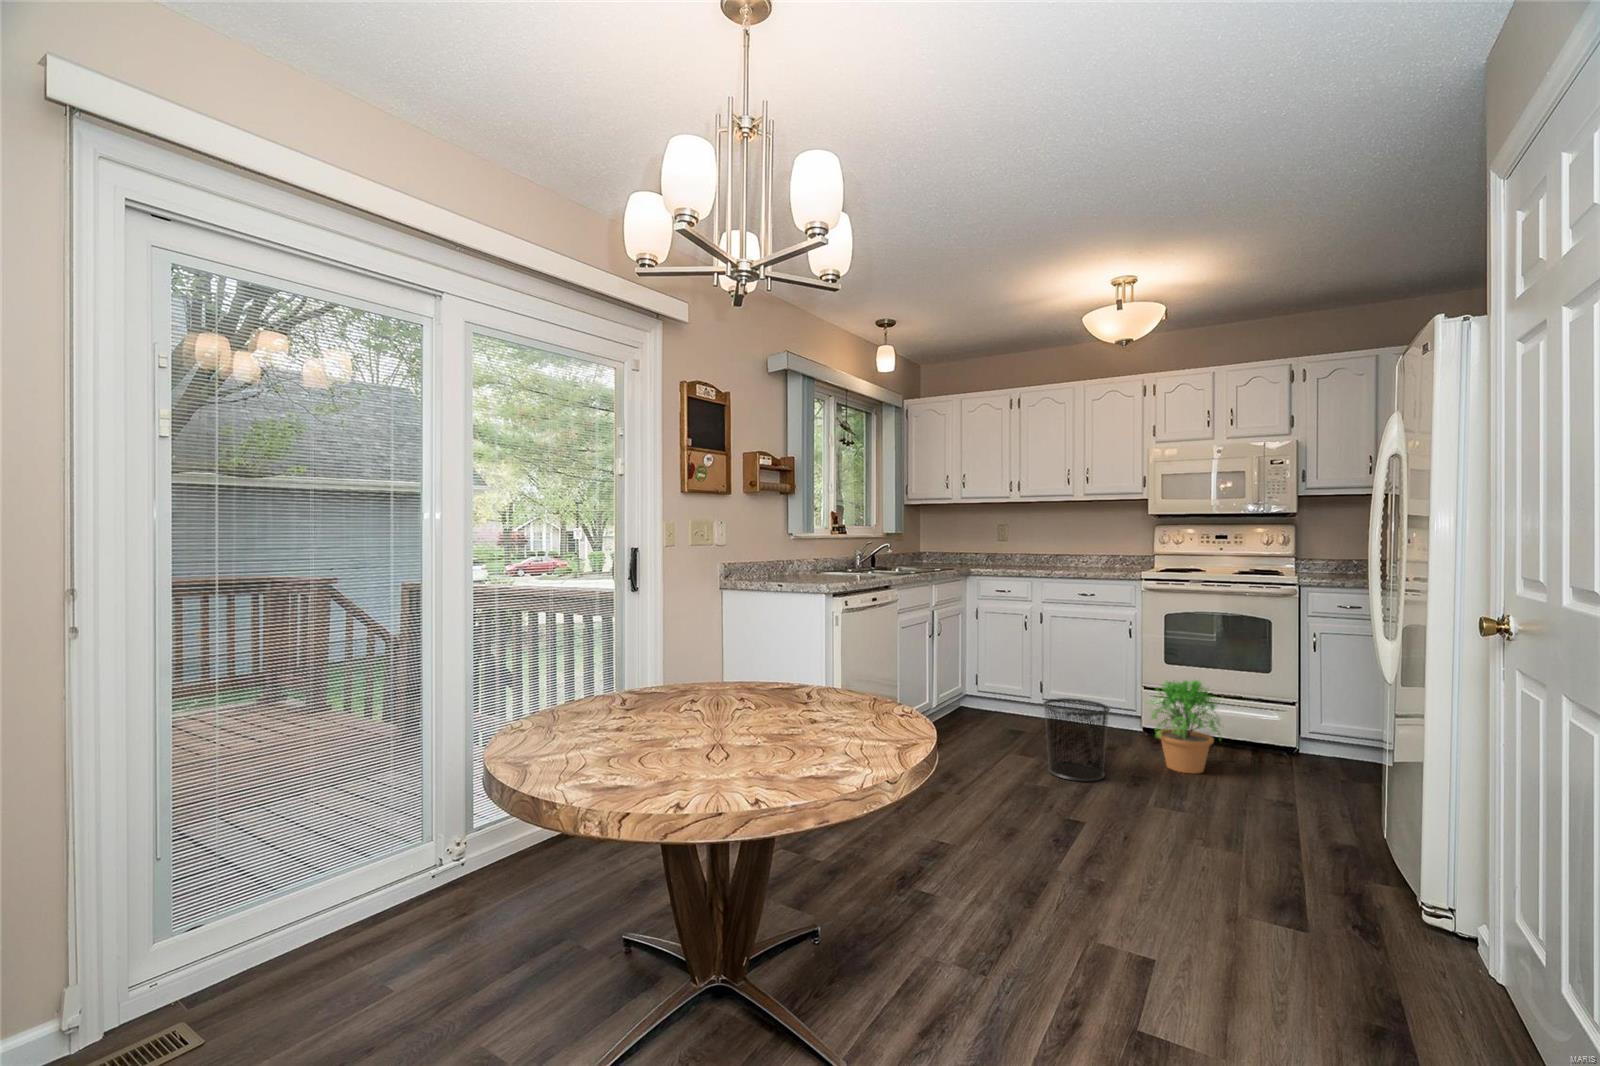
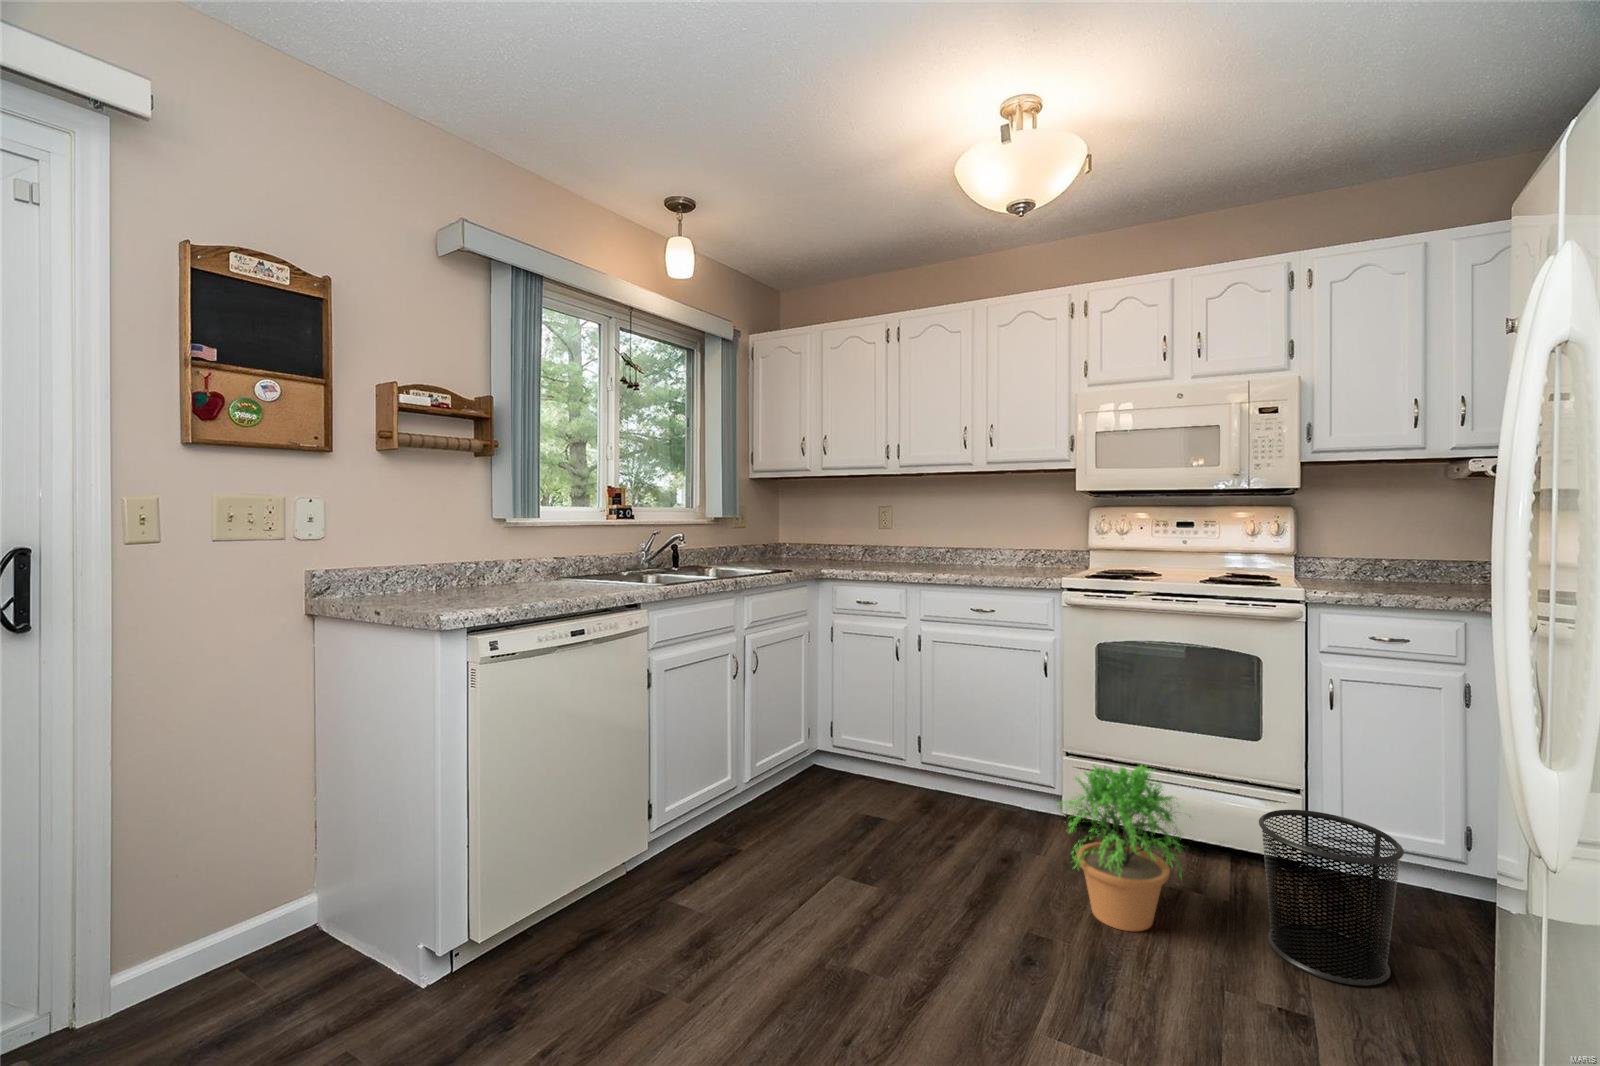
waste bin: present [1043,698,1110,781] -> present [1259,810,1404,986]

